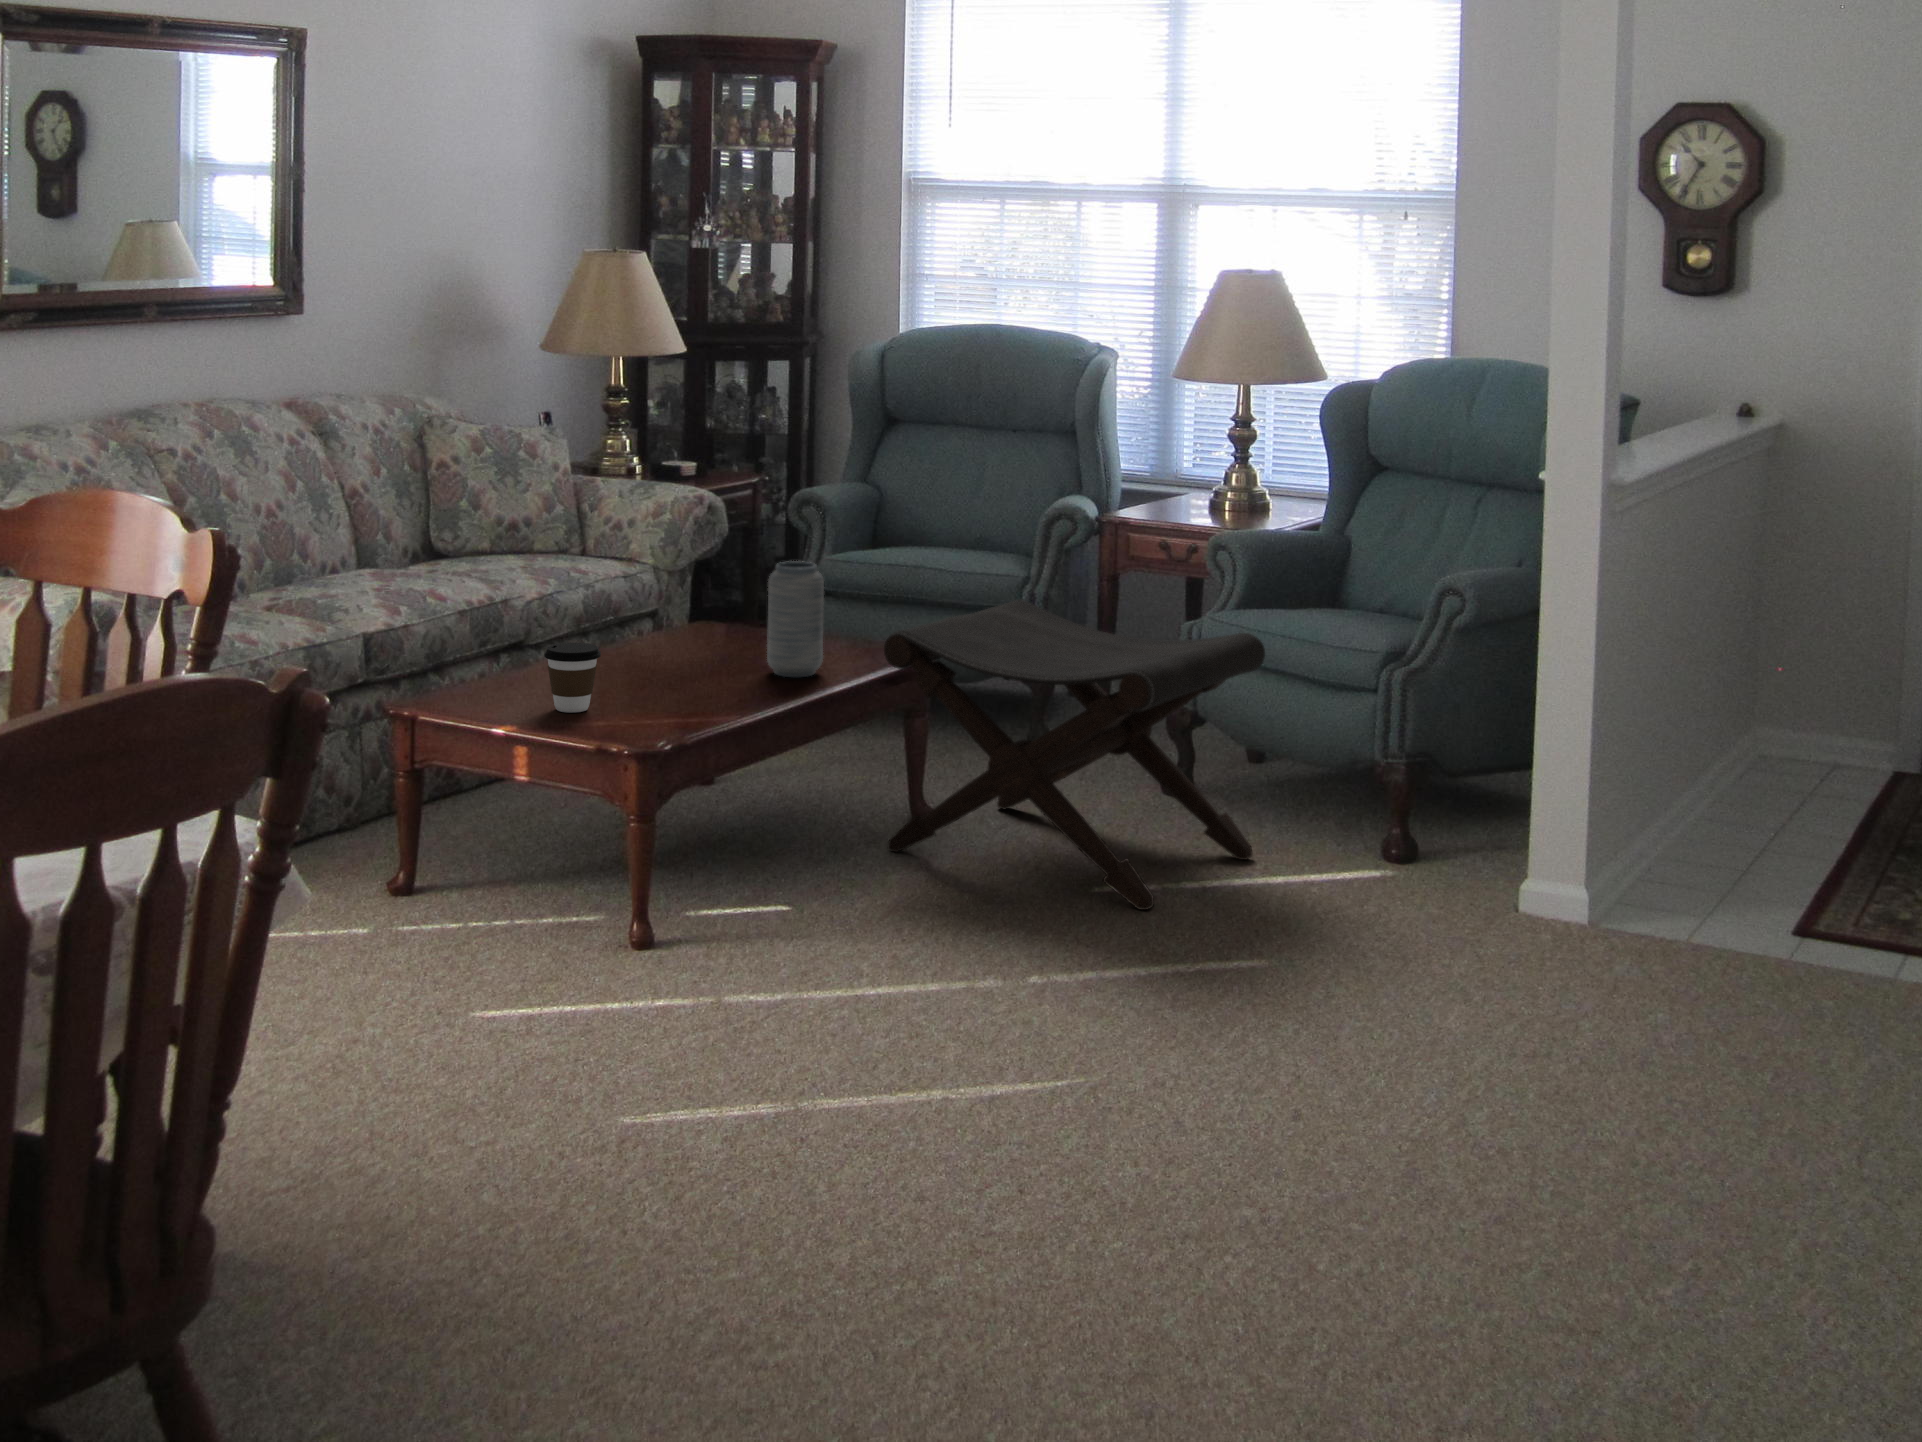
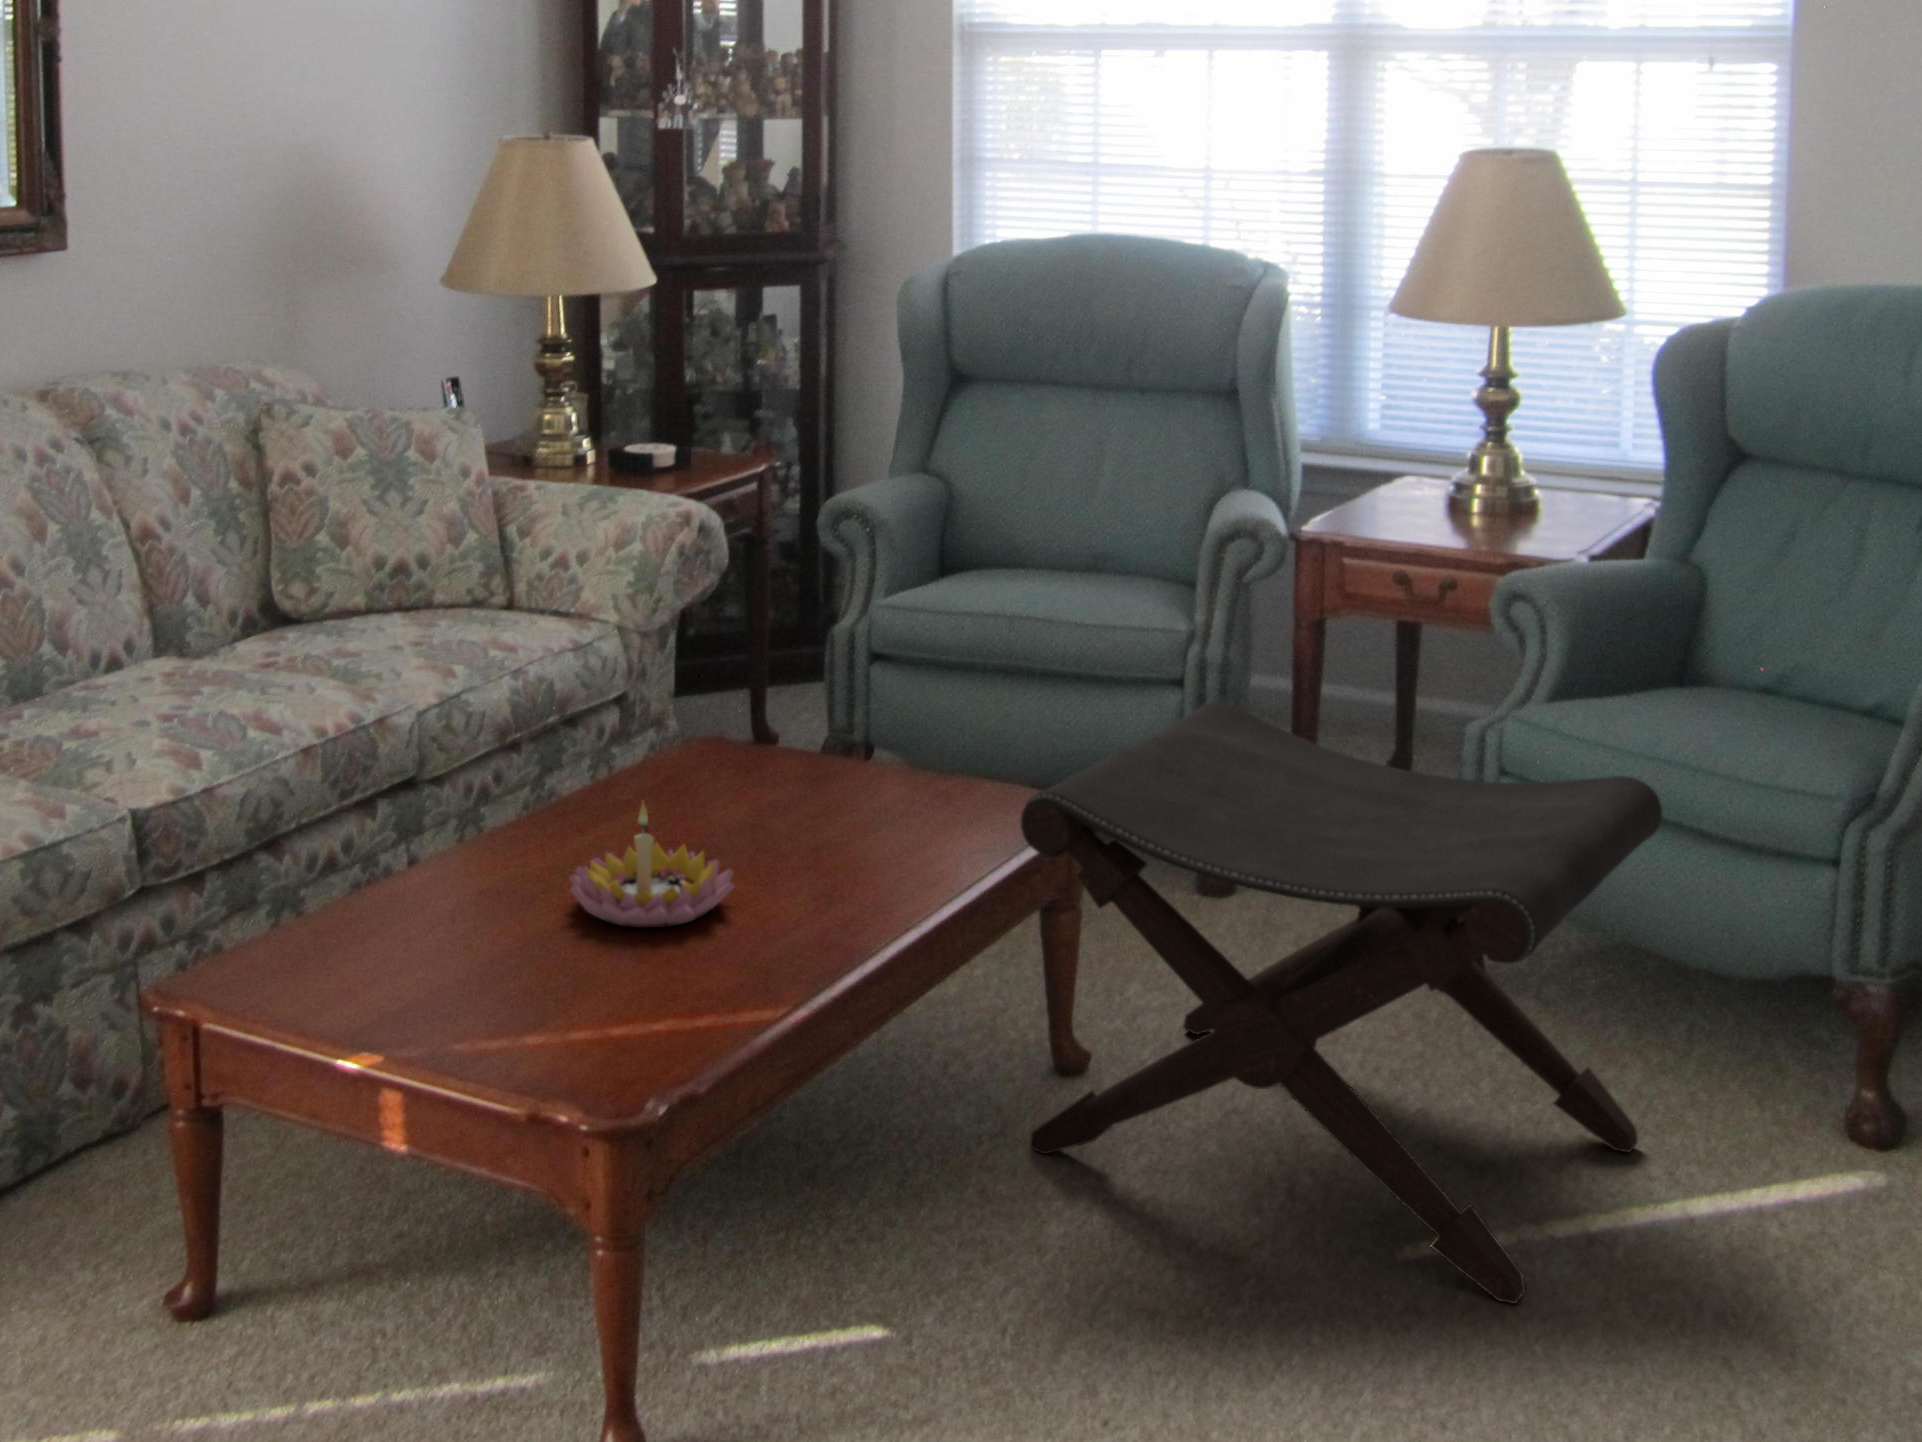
vase: present [767,561,824,677] -> none [823,676,918,878]
candle holder: none [618,620,713,691] -> present [570,803,734,928]
coffee cup: present [544,642,601,712] -> none [434,866,537,1002]

